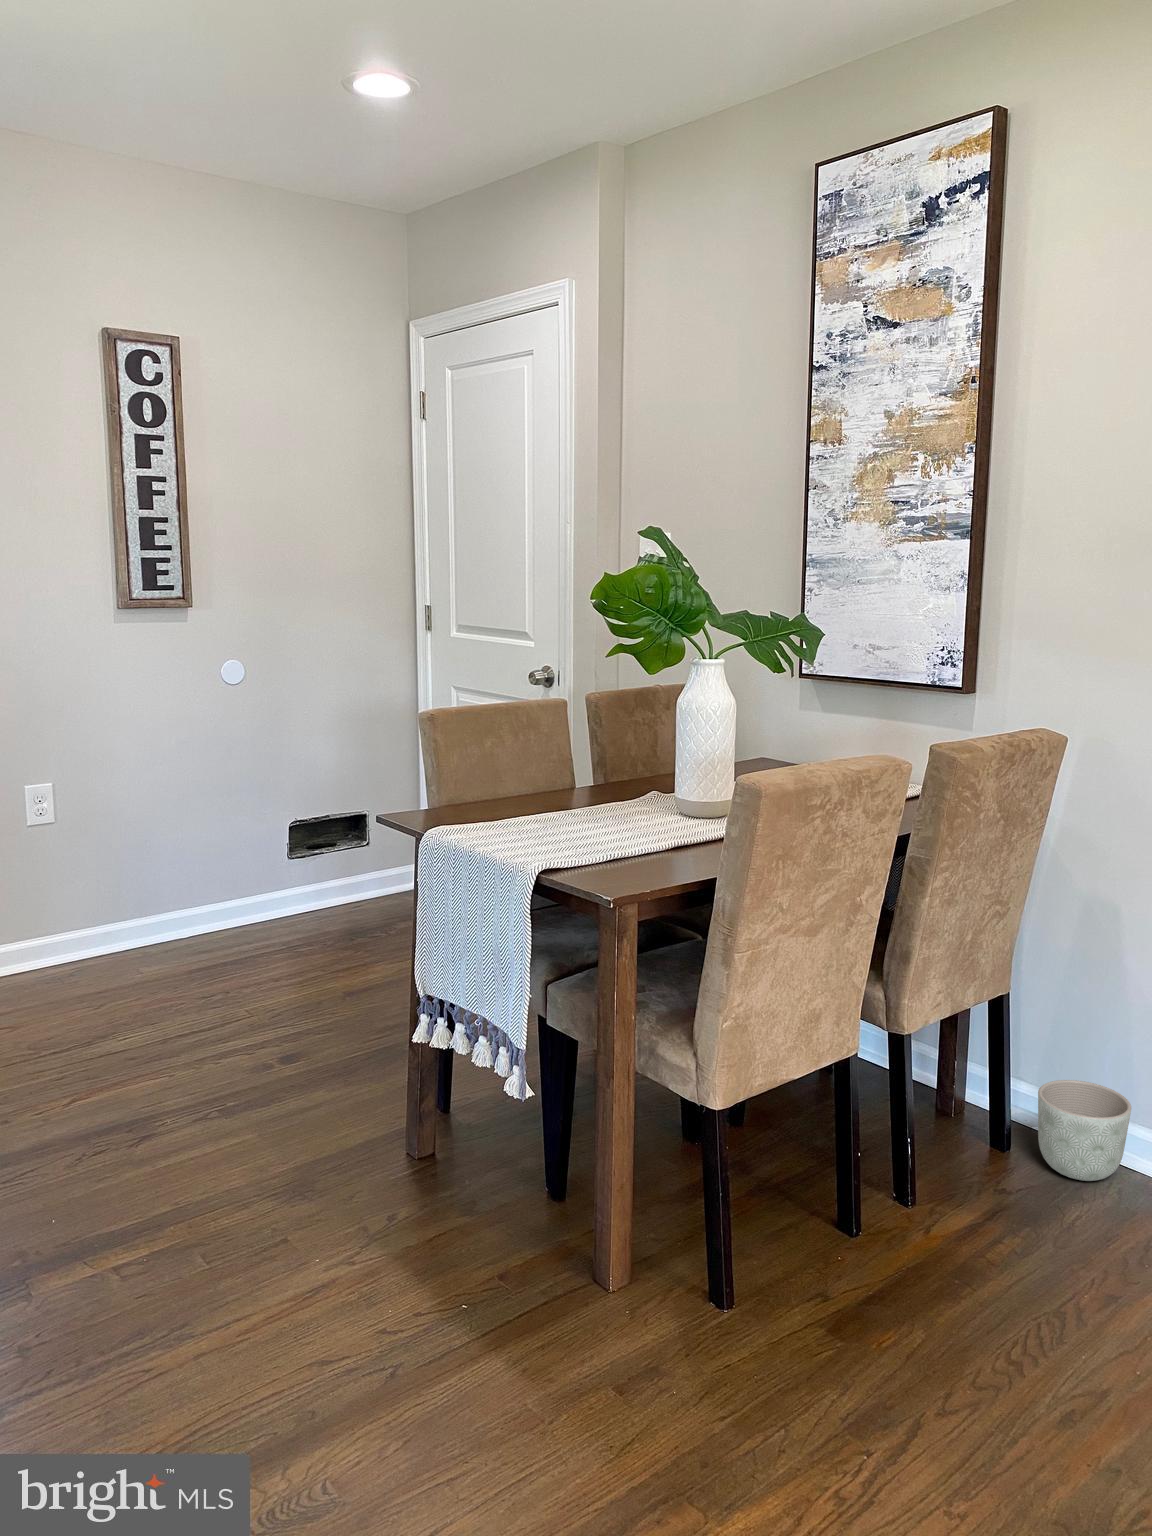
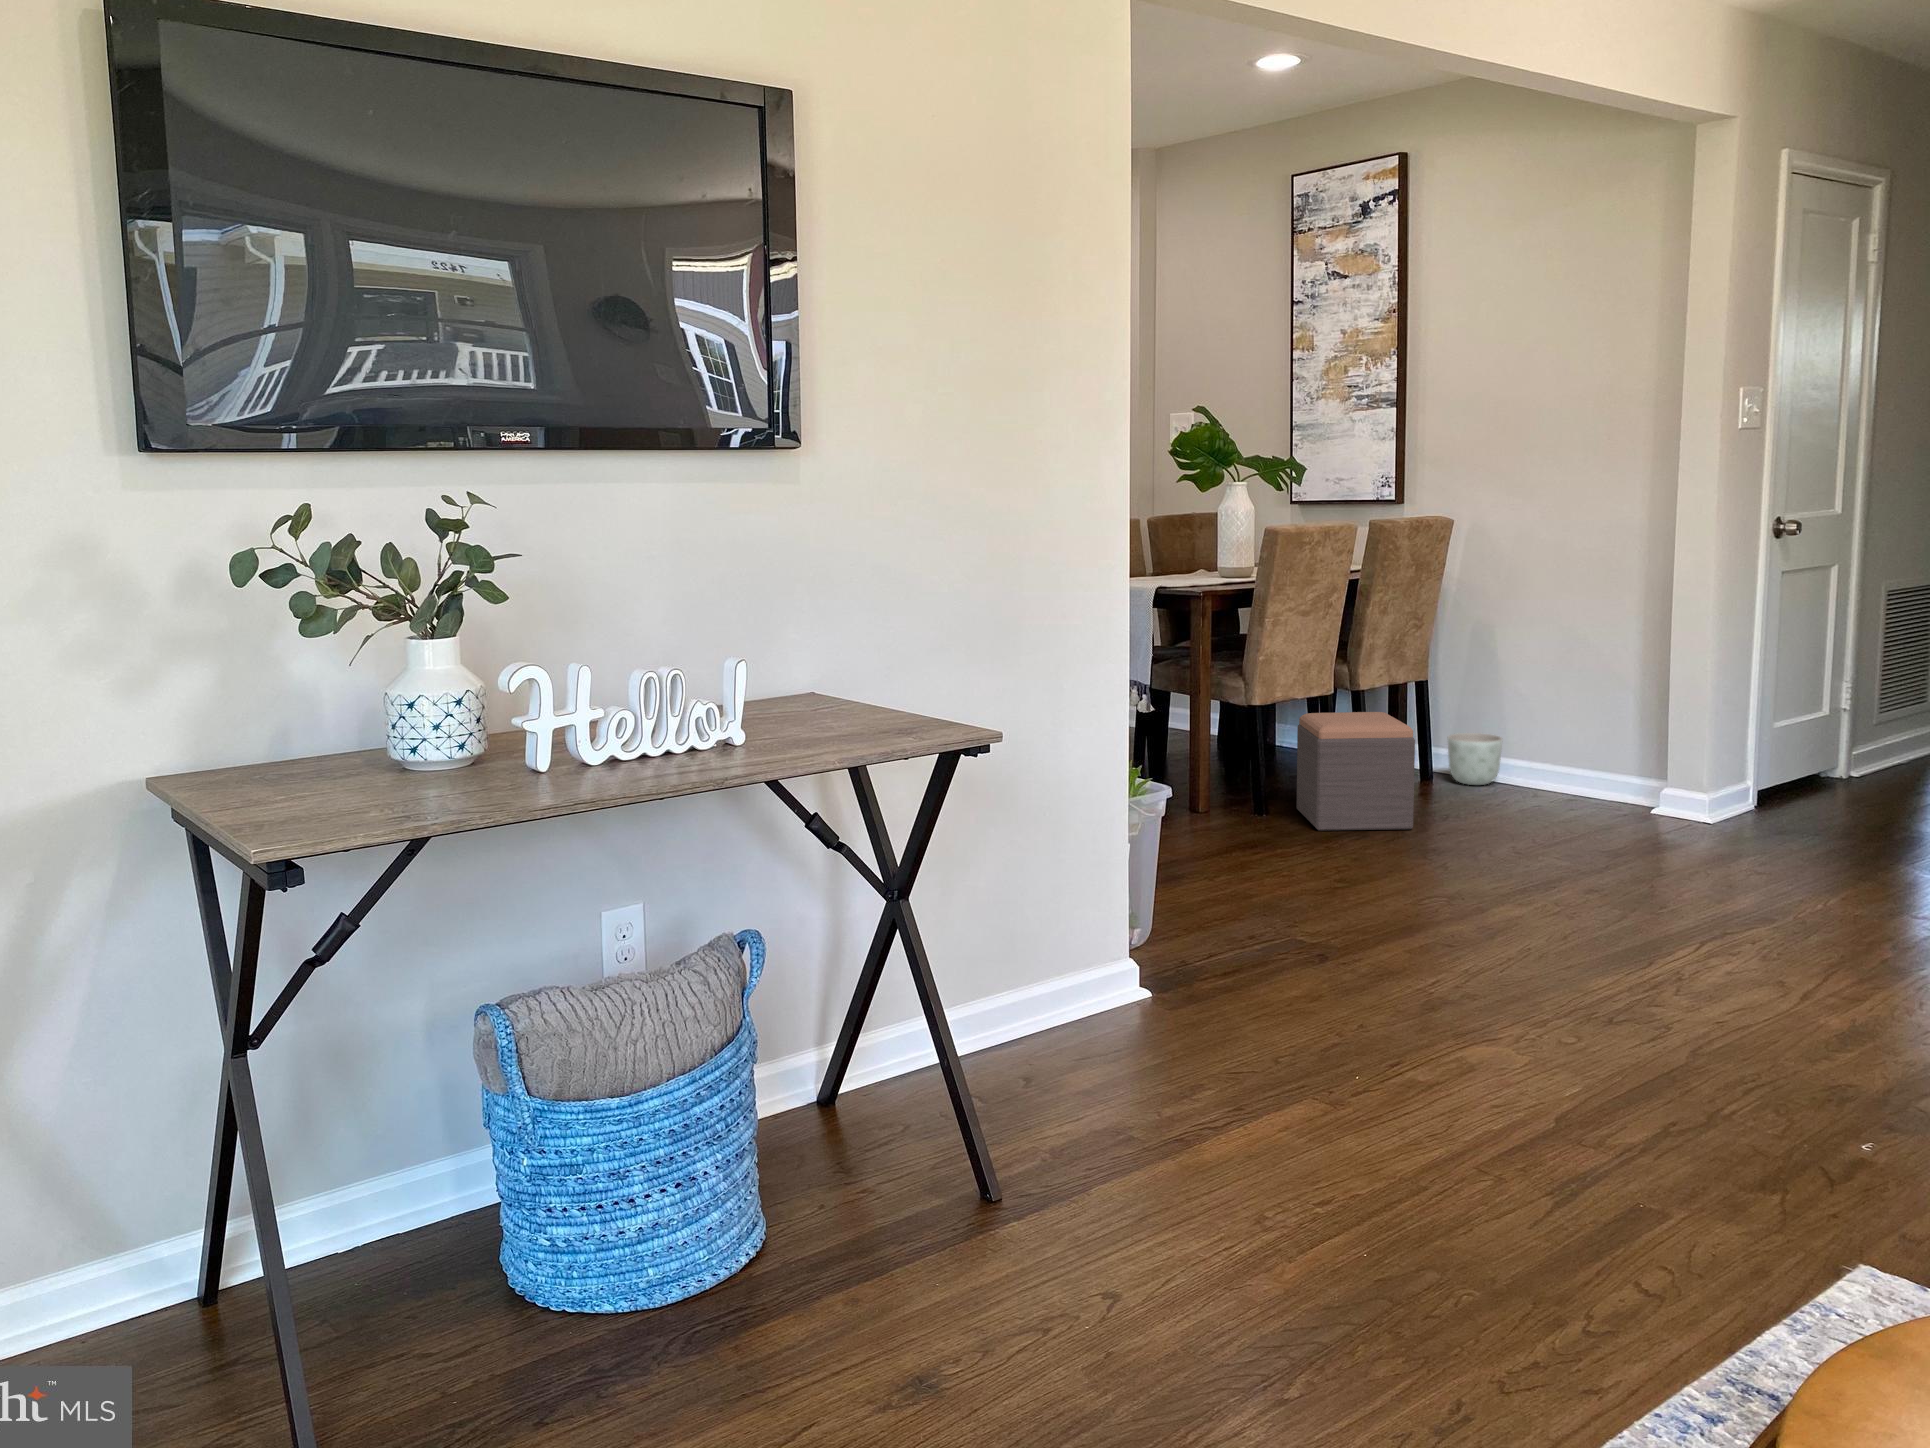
footstool: none [779,1116,1010,1389] -> present [1297,712,1415,831]

